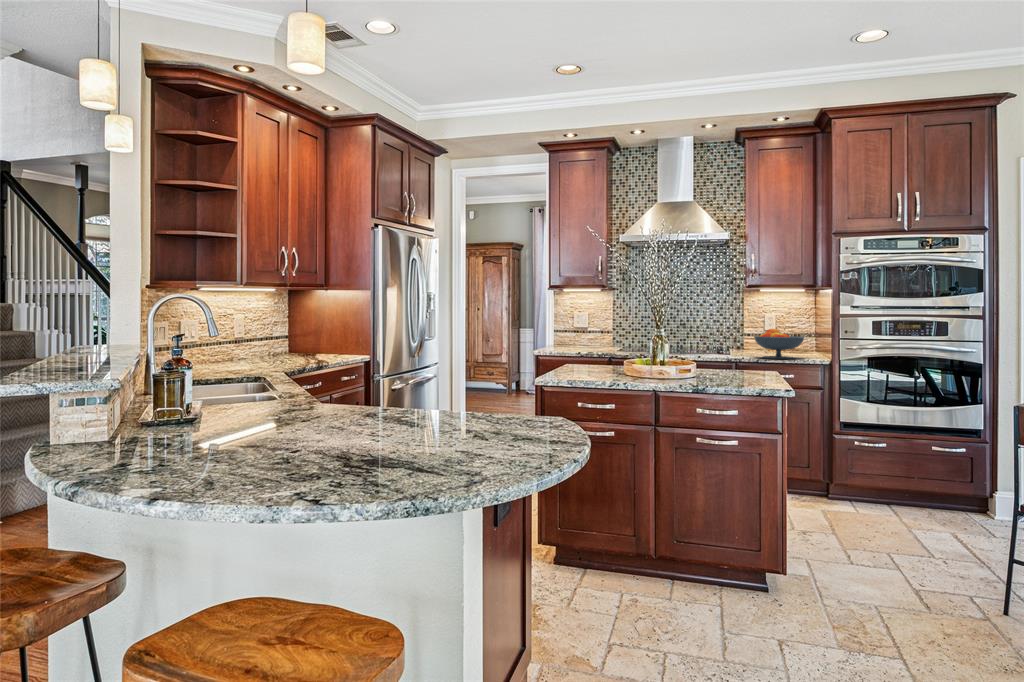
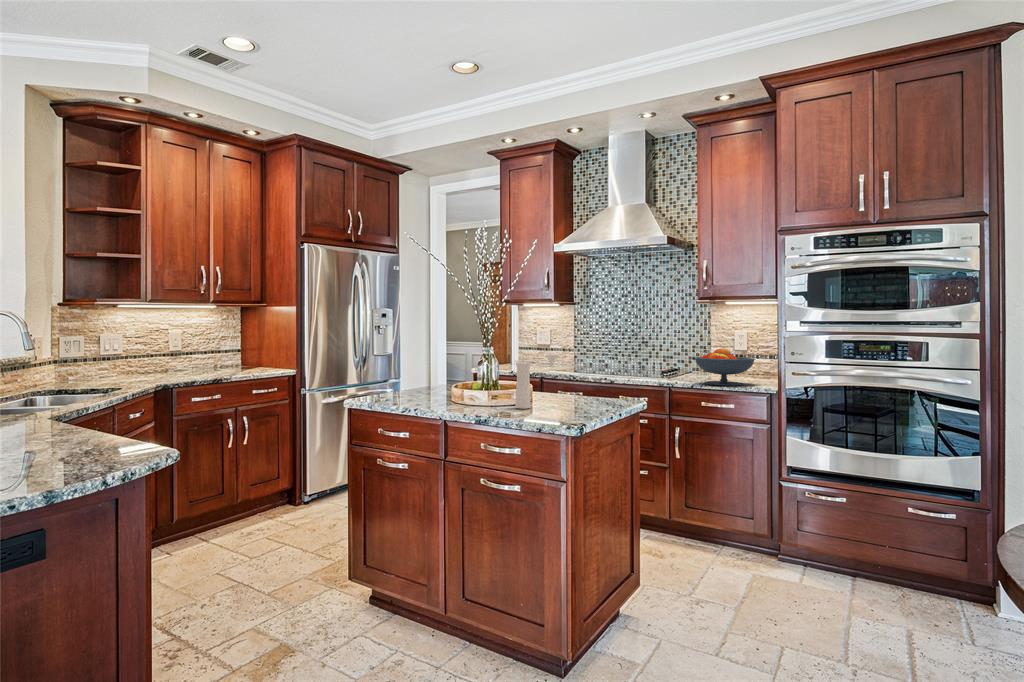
pepper mill: none [712,331,740,378] -> present [515,352,557,409]

